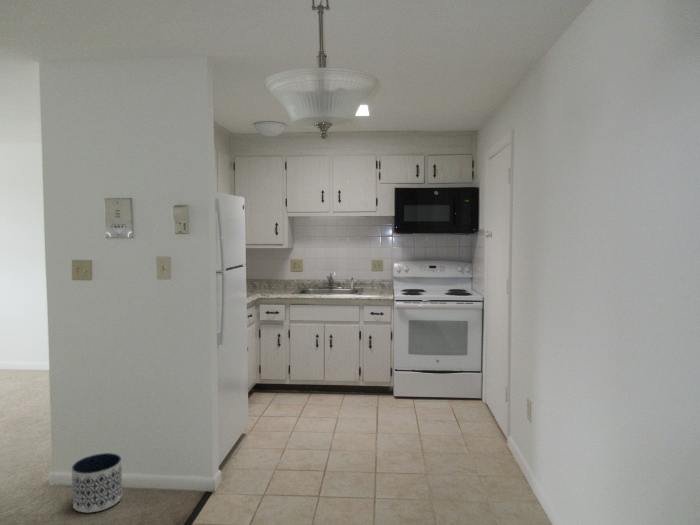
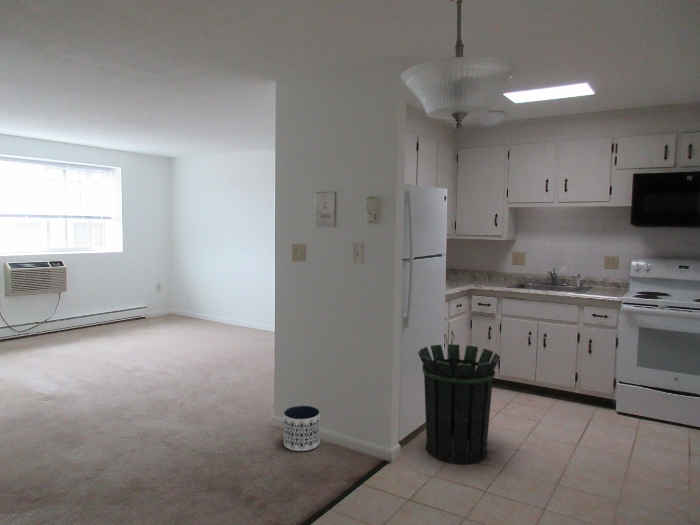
waste bin: none [234,355,317,478] -> present [418,344,500,464]

